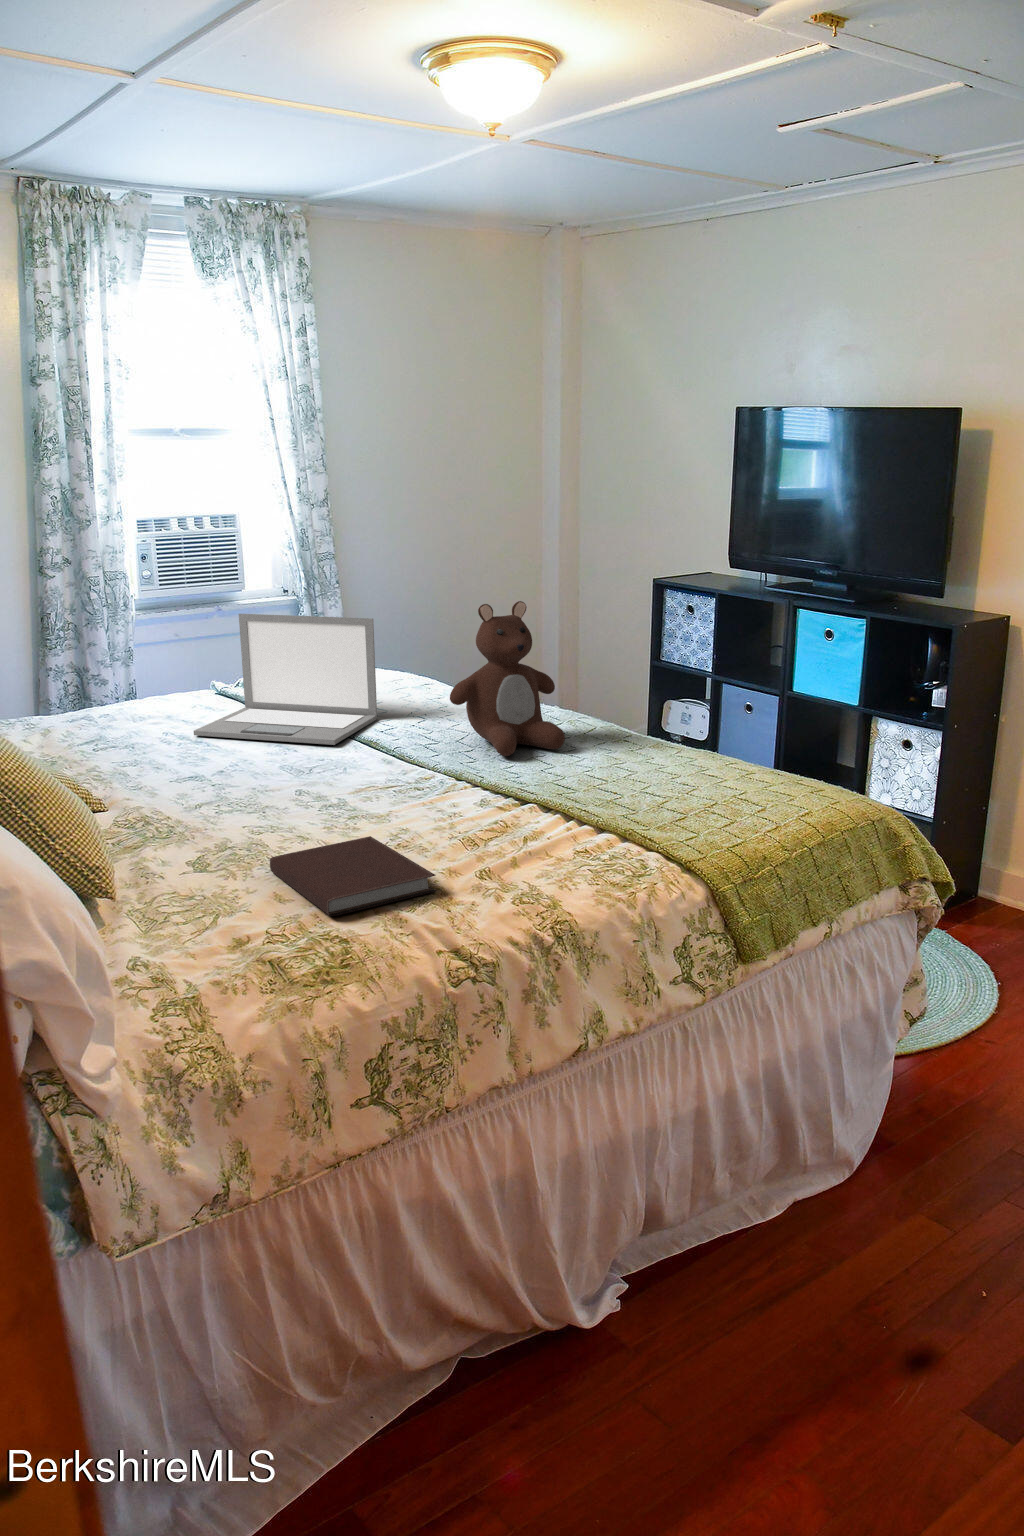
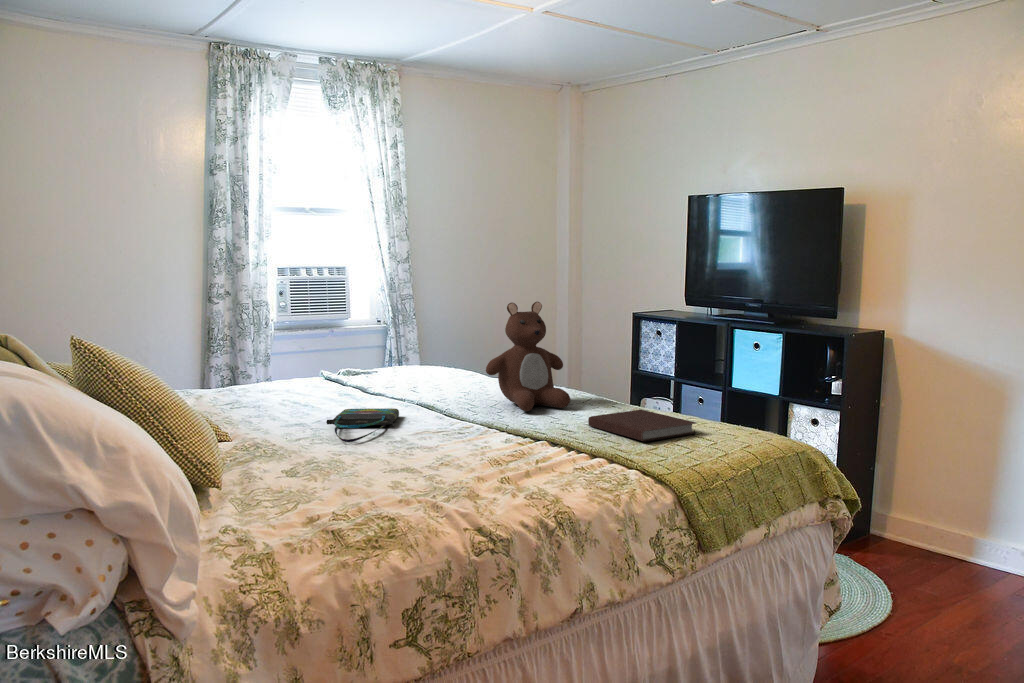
laptop: present [194,614,377,745] -> none [301,317,435,405]
tote bag: none [236,754,333,812] -> present [326,408,399,442]
notebook: present [270,836,436,916] -> present [588,409,696,441]

